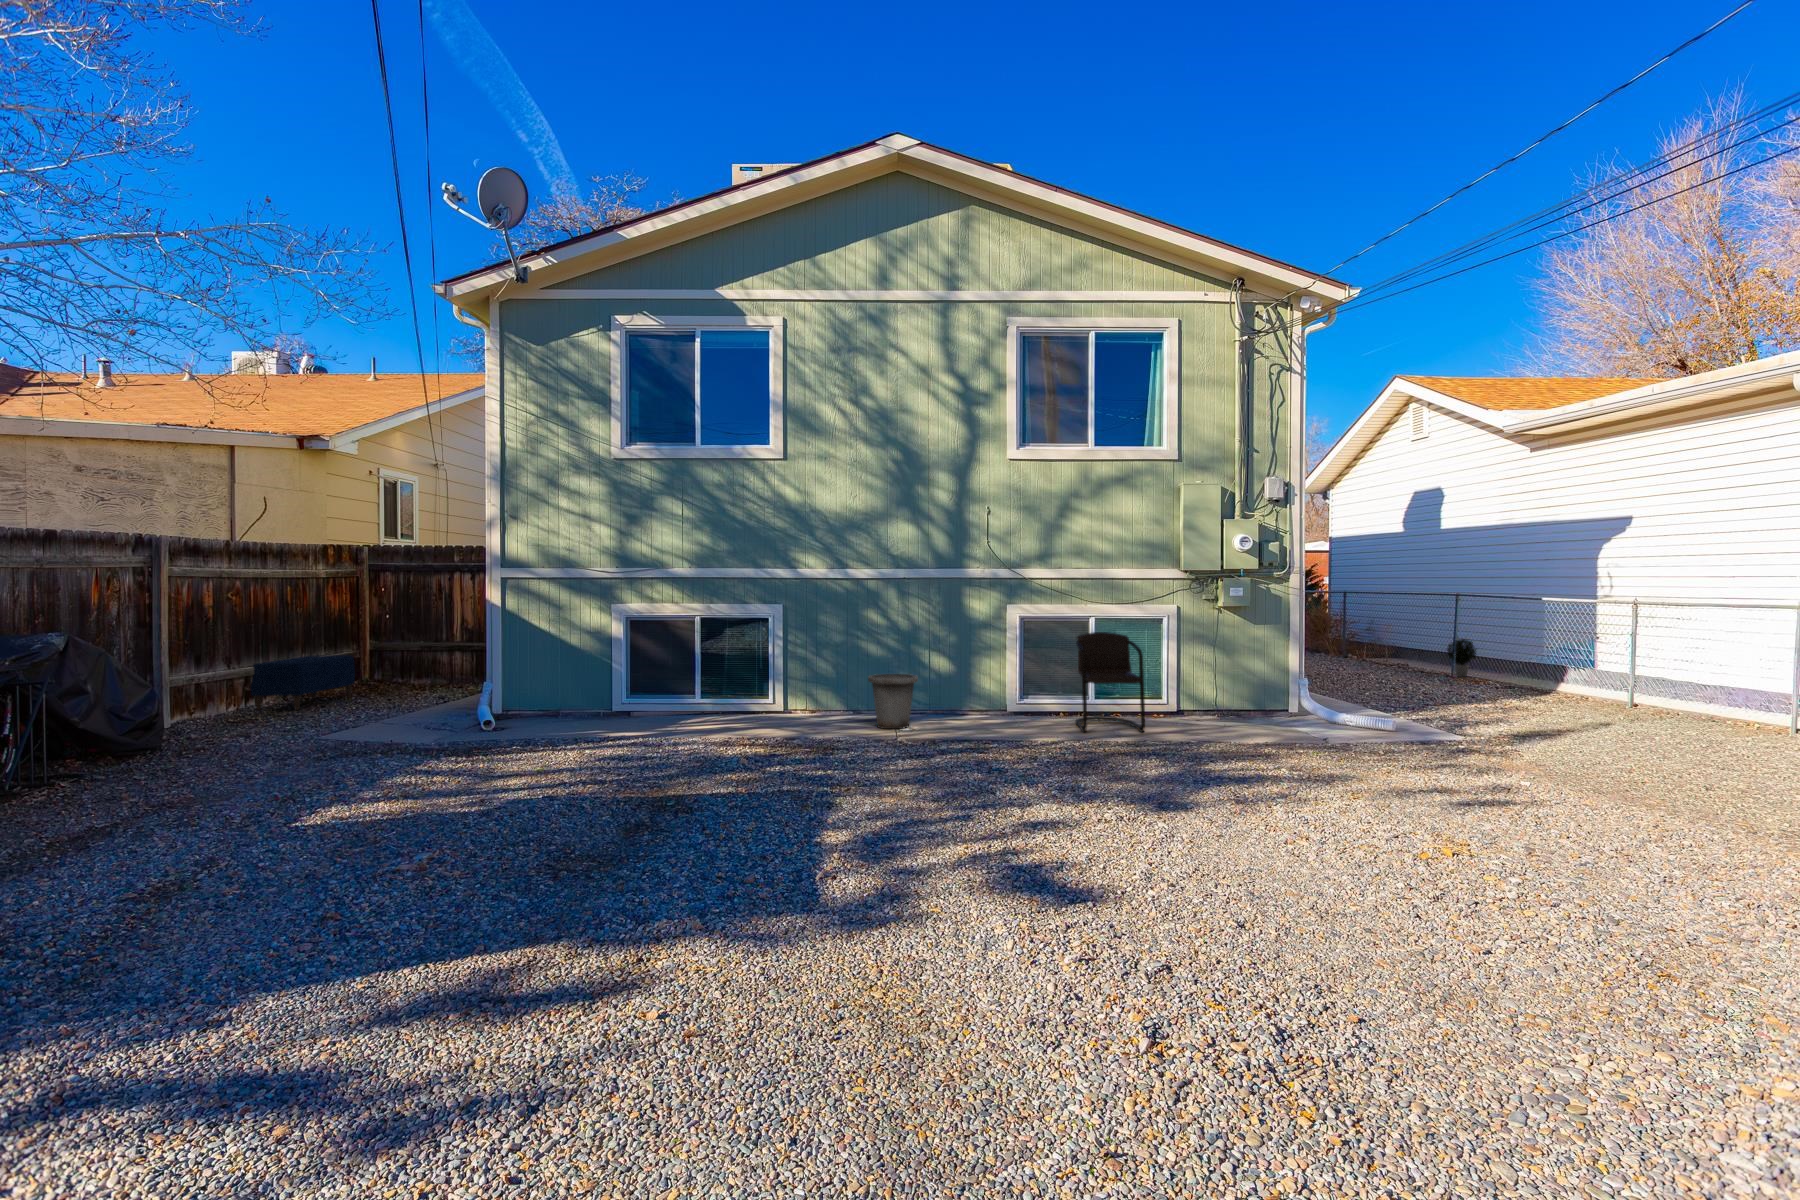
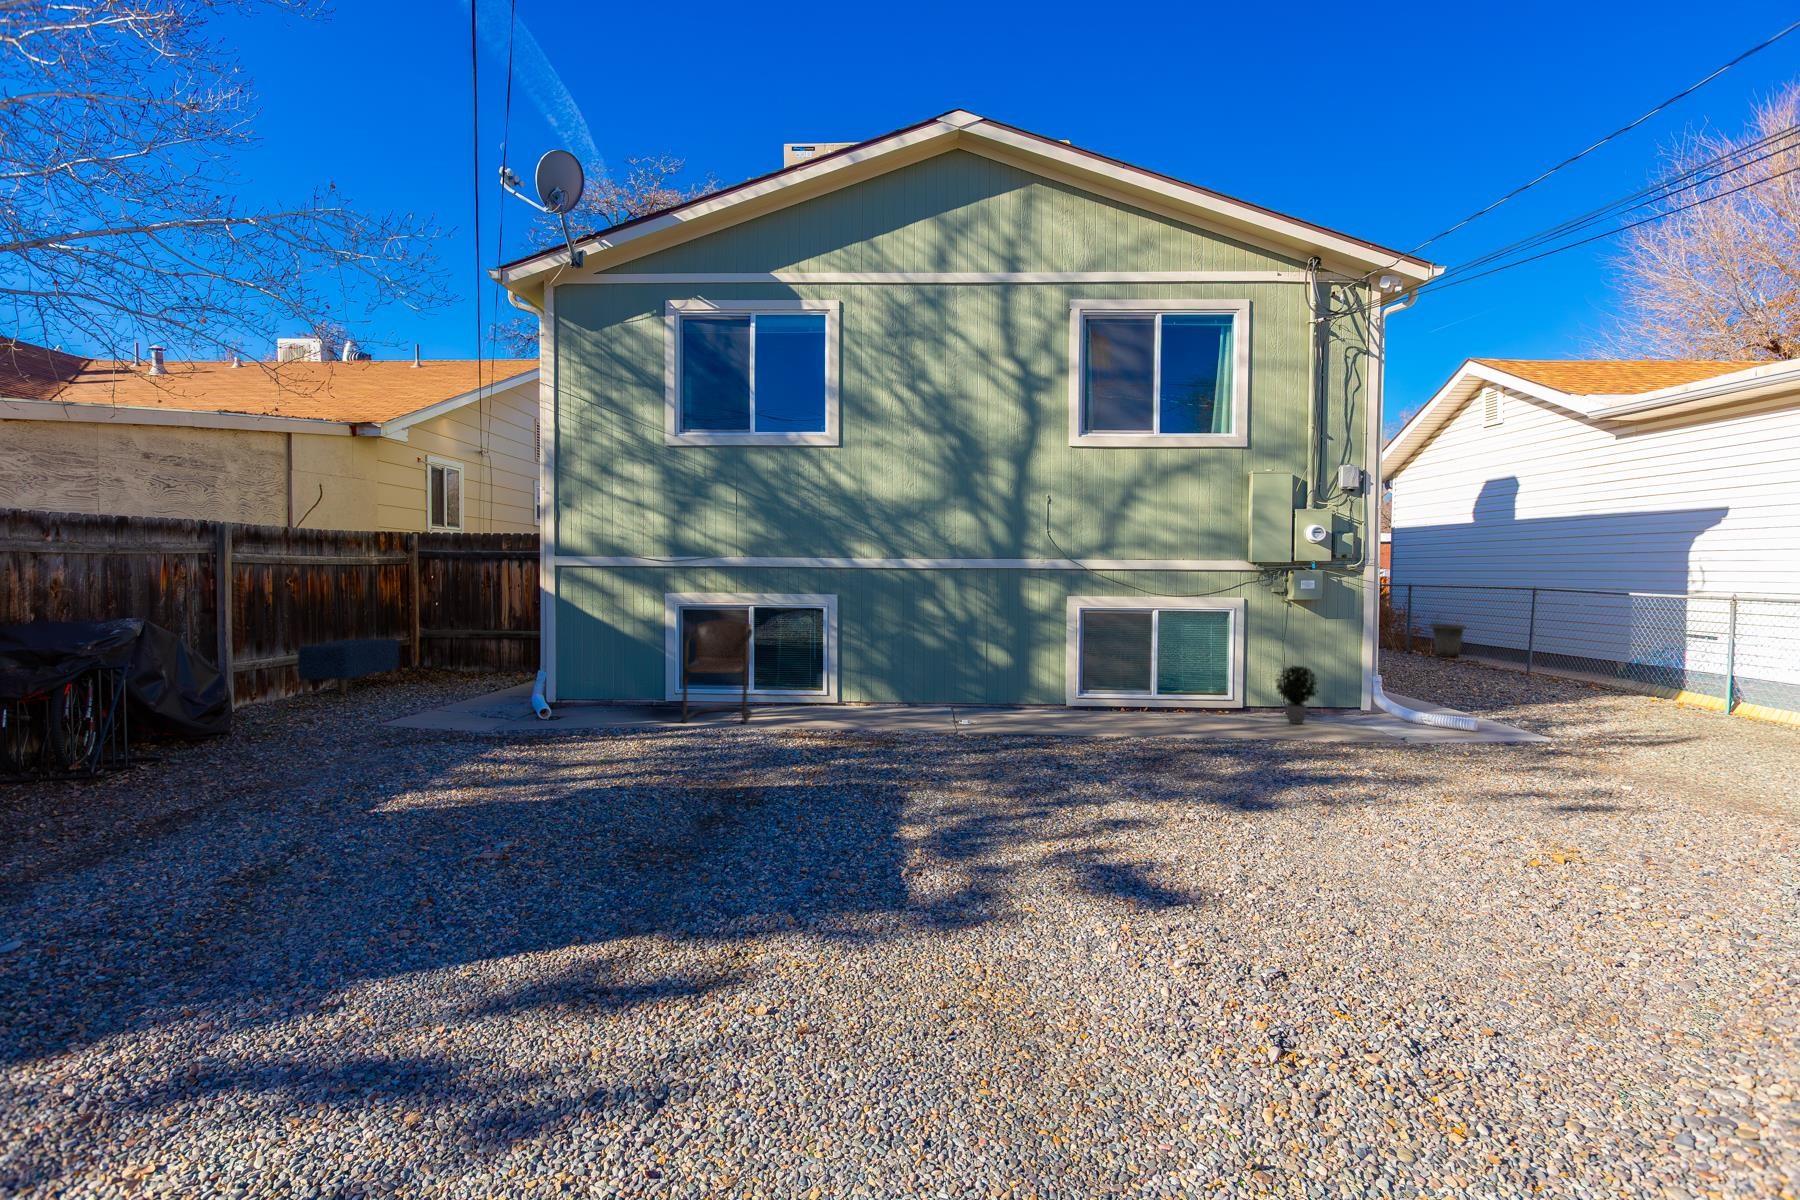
chair: present [1076,632,1145,732] -> present [682,620,753,723]
potted plant: present [1447,639,1477,677] -> present [1276,666,1318,724]
trash can: present [868,674,918,729] -> present [1431,624,1466,657]

